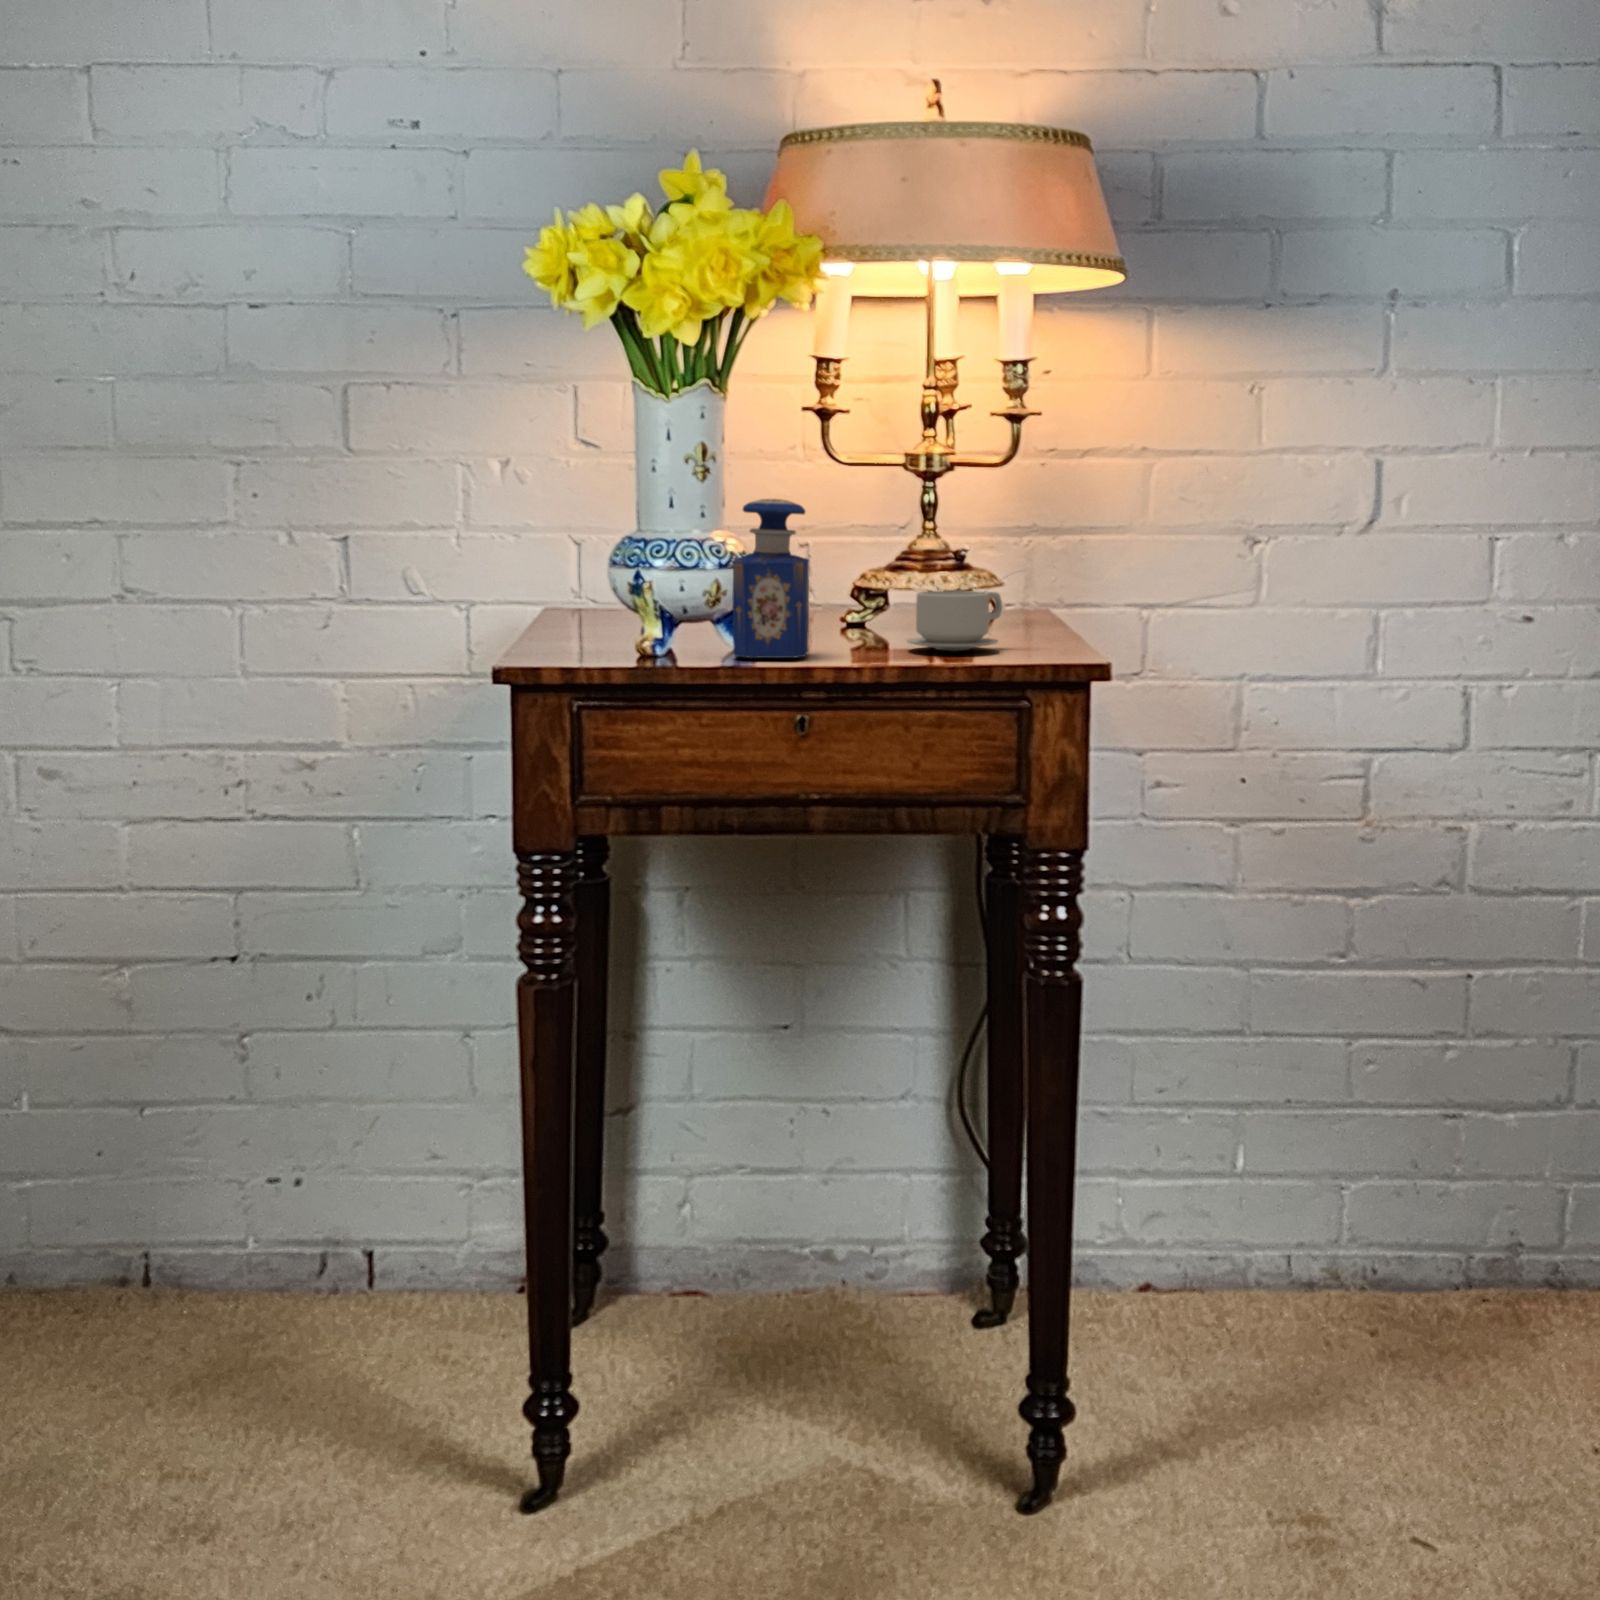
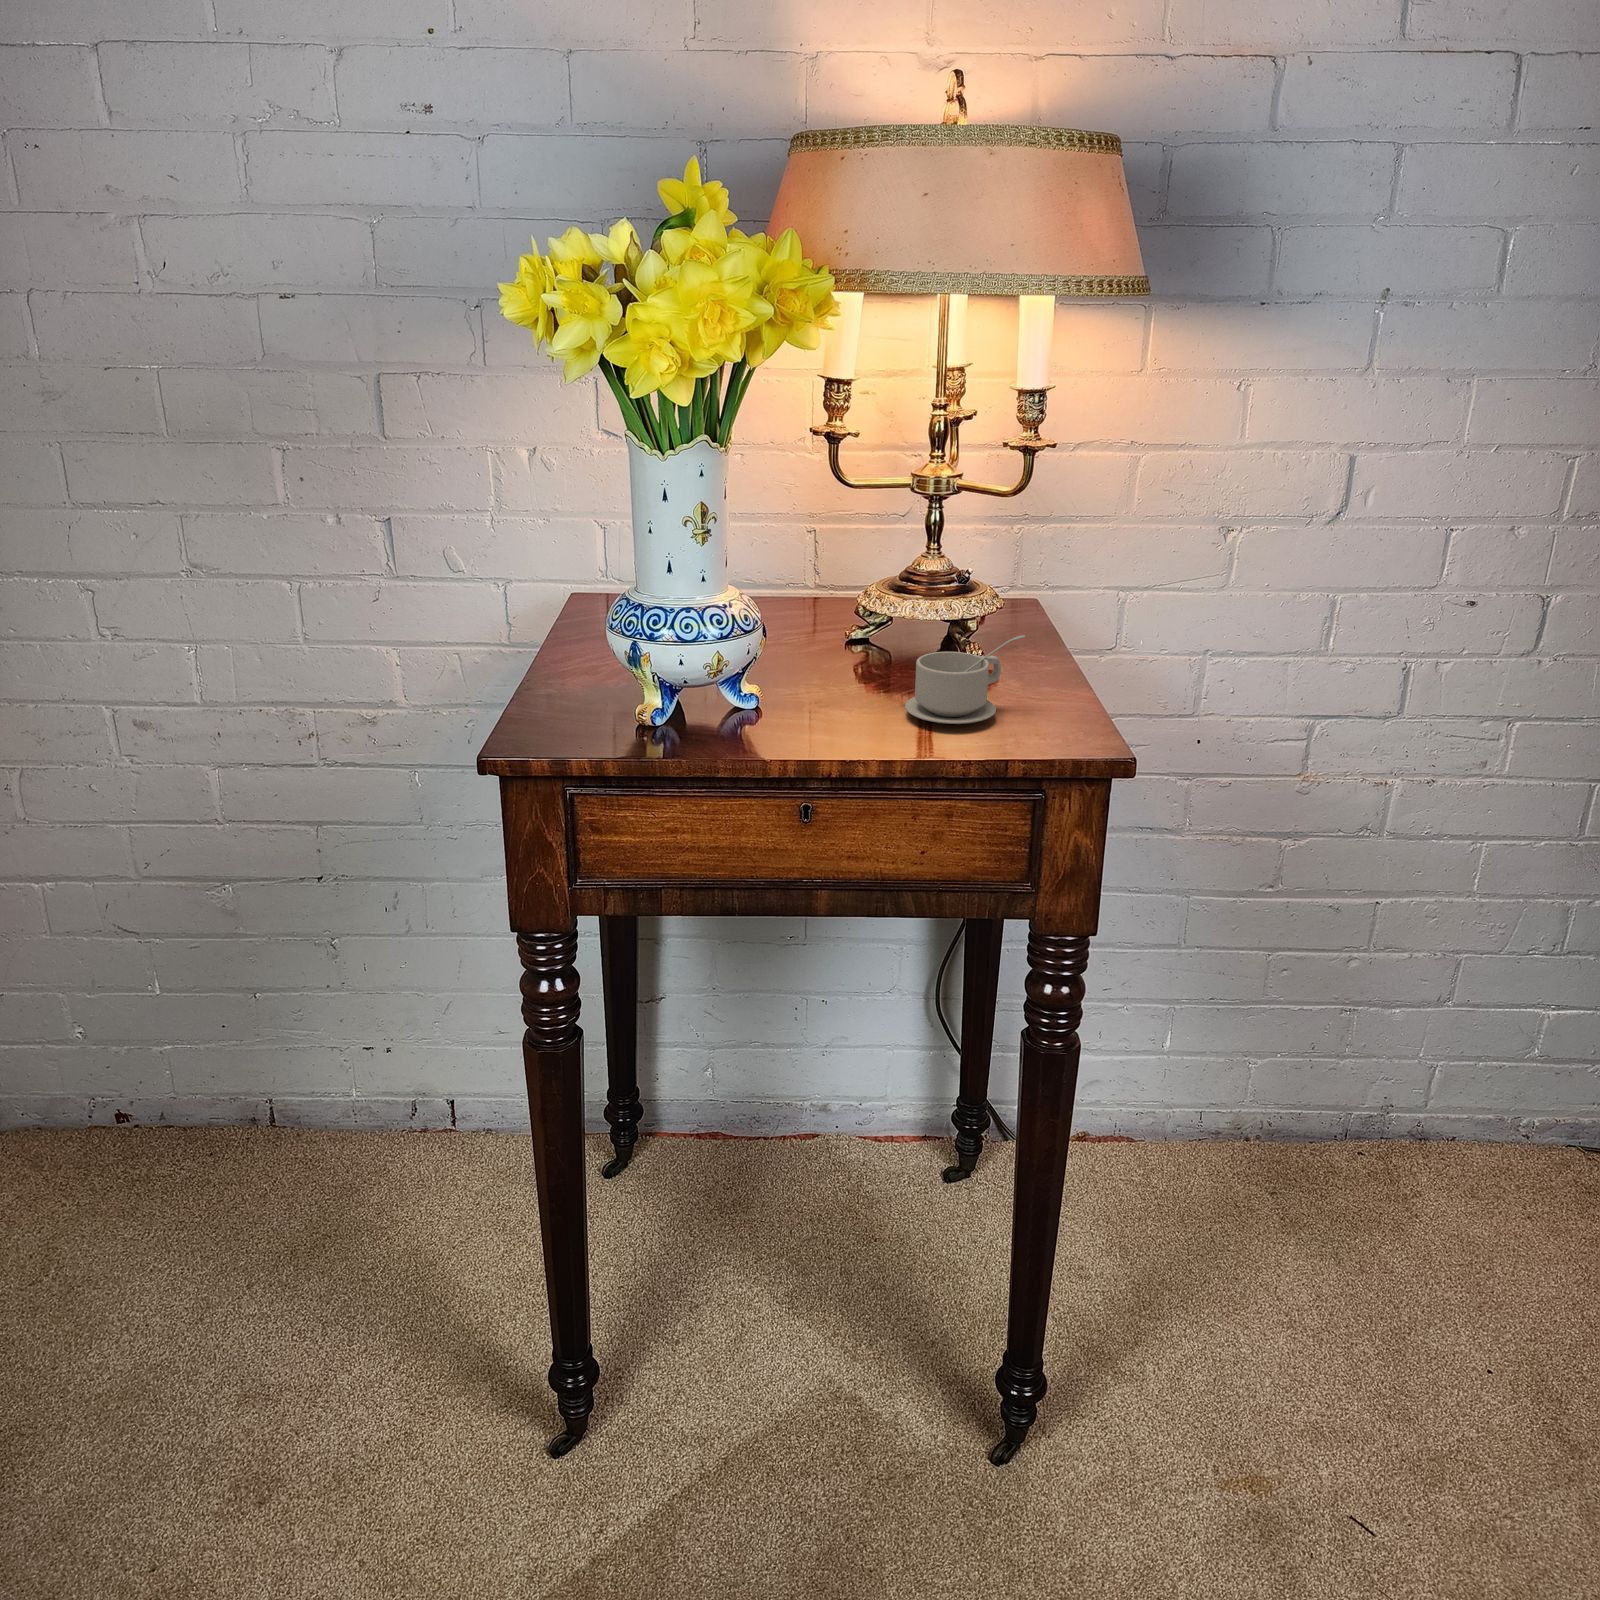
perfume bottle: present [732,499,809,658] -> none [730,578,810,743]

